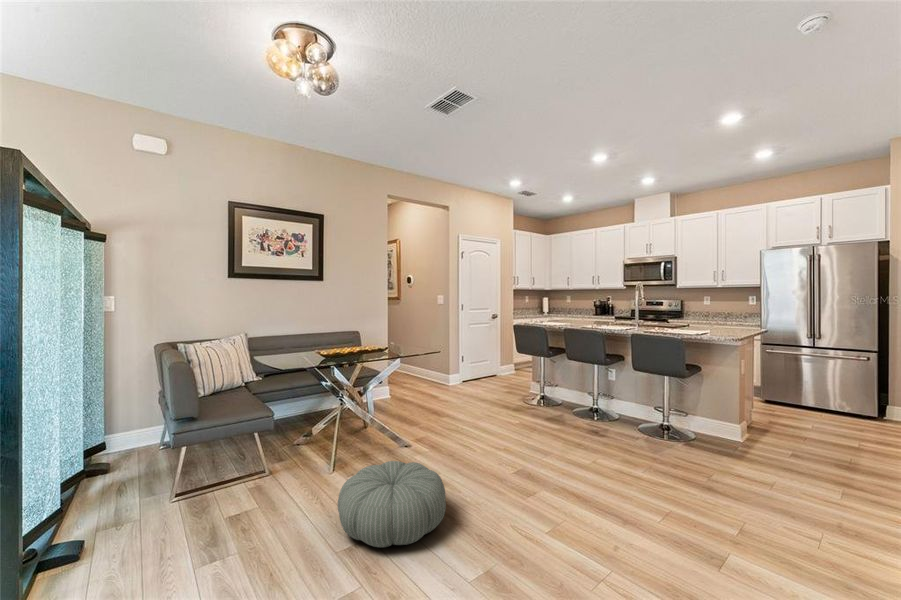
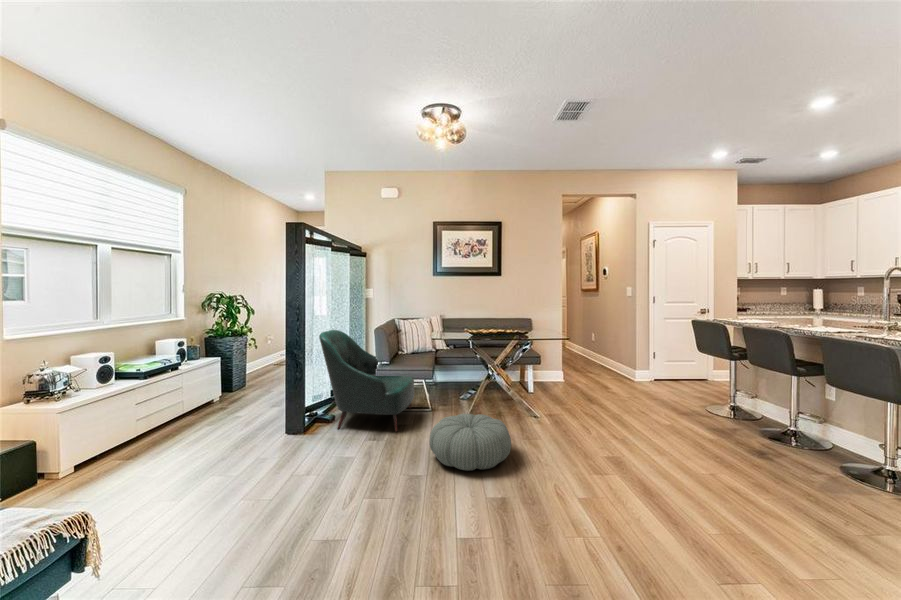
armchair: none [61,375,257,562] -> present [319,330,414,432]

